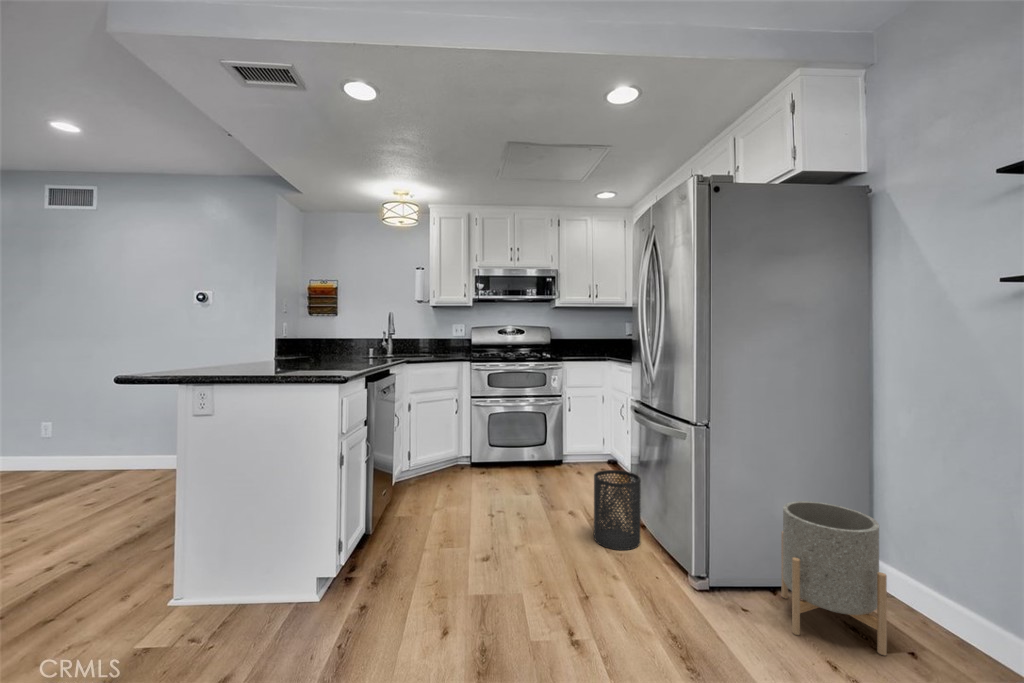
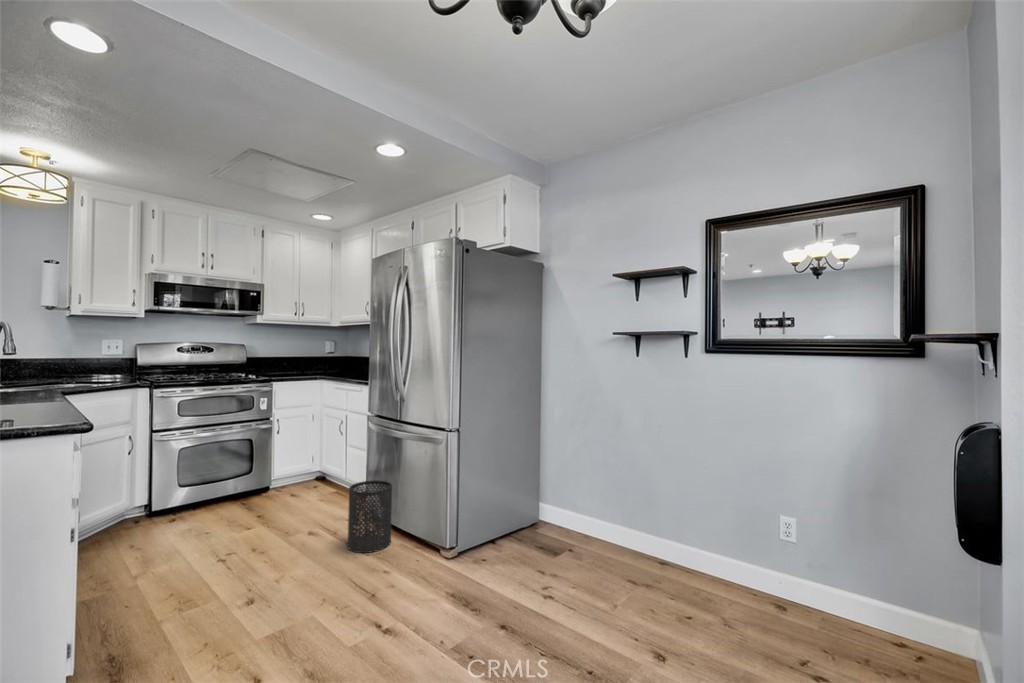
planter: present [781,501,887,656] -> none [499,473,559,563]

